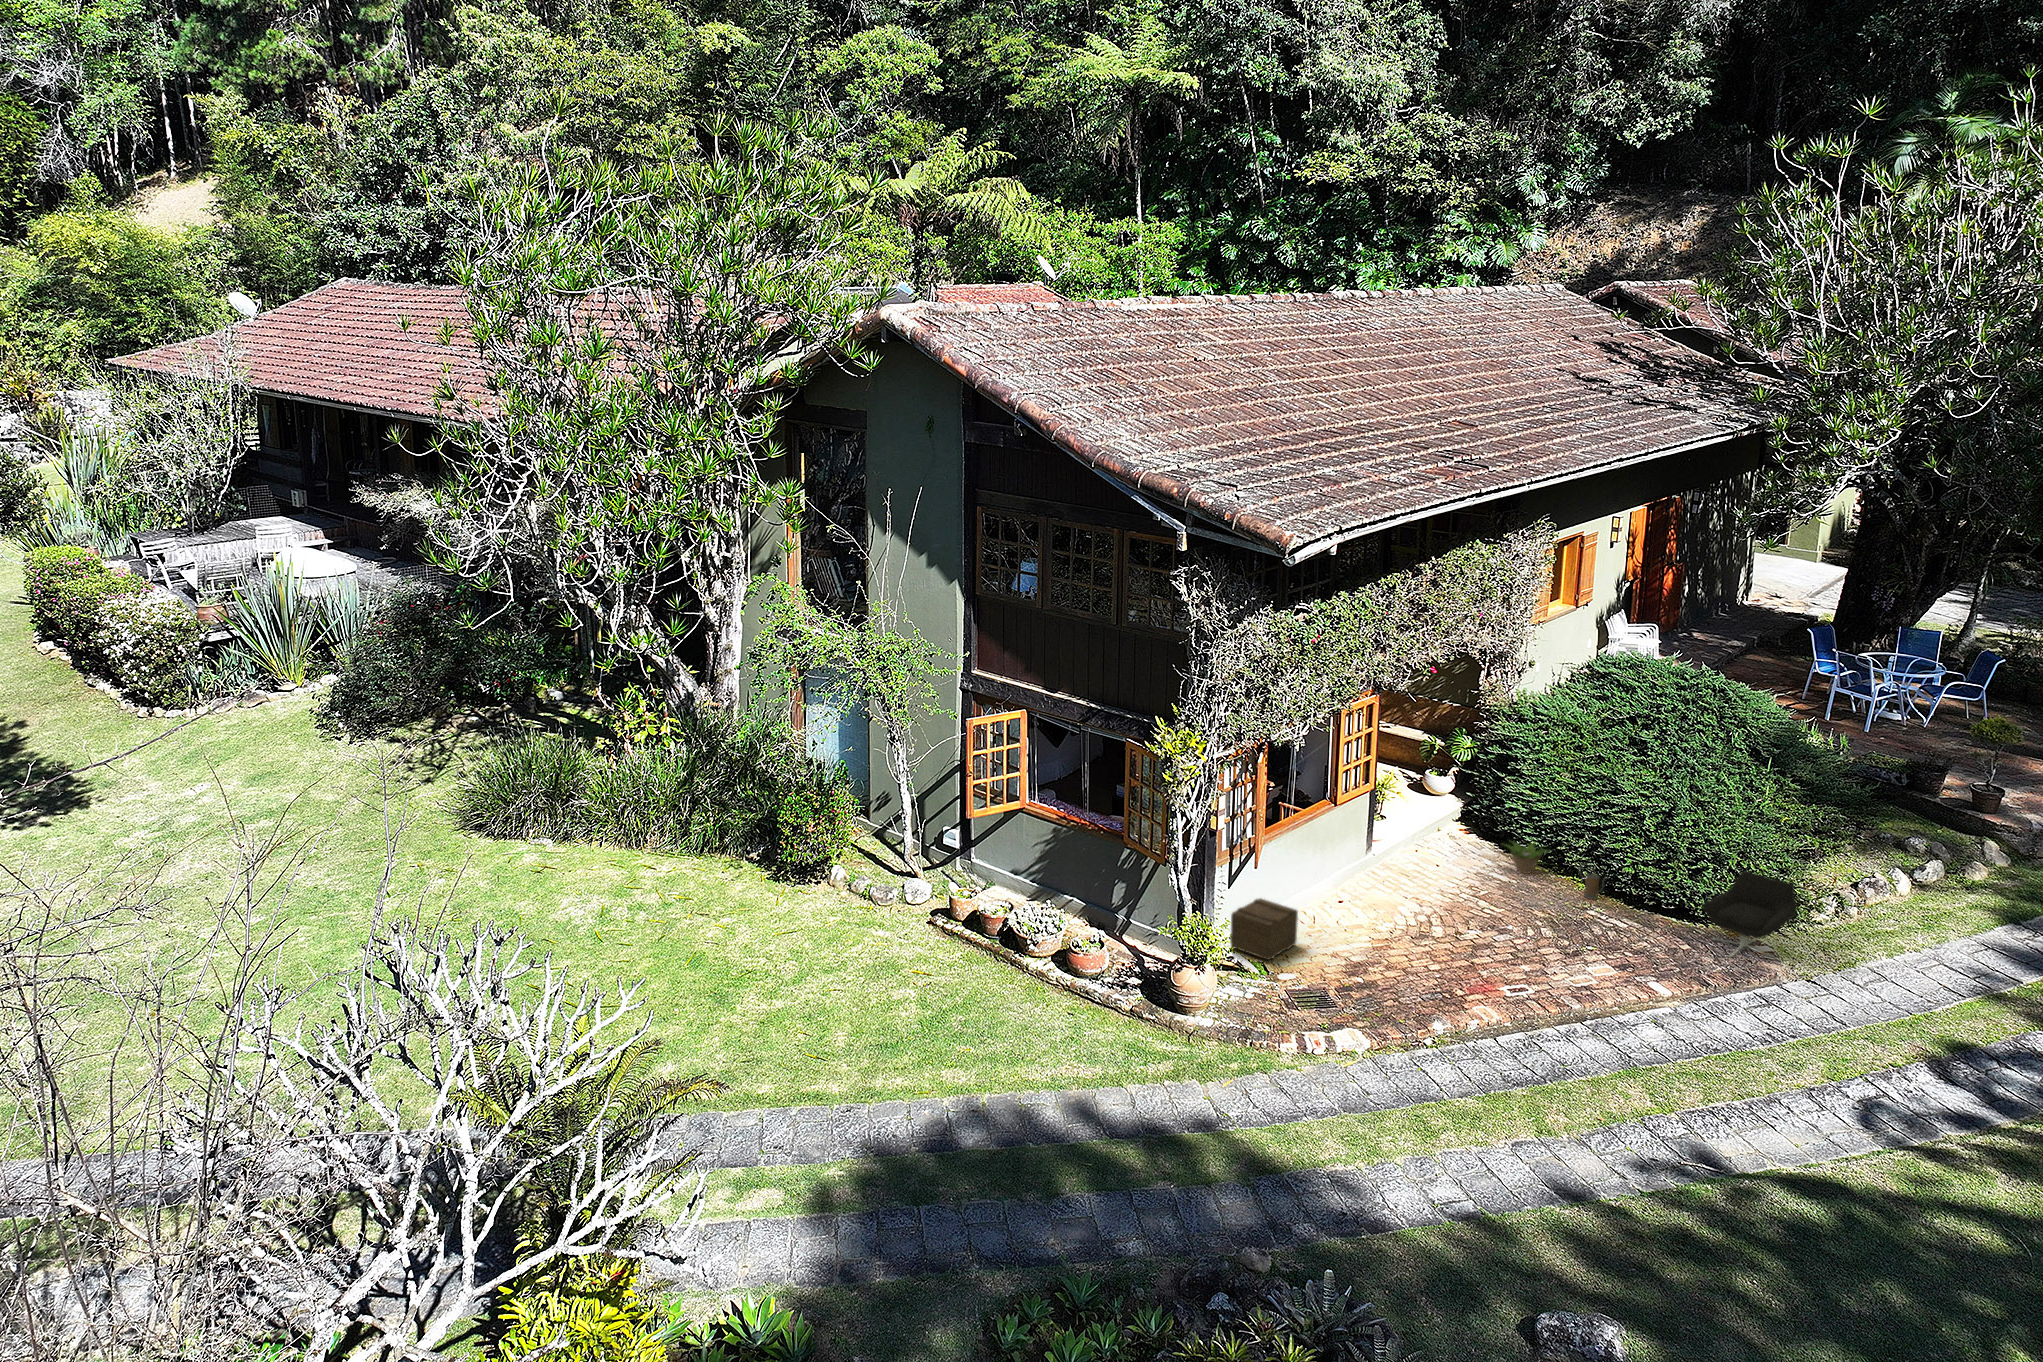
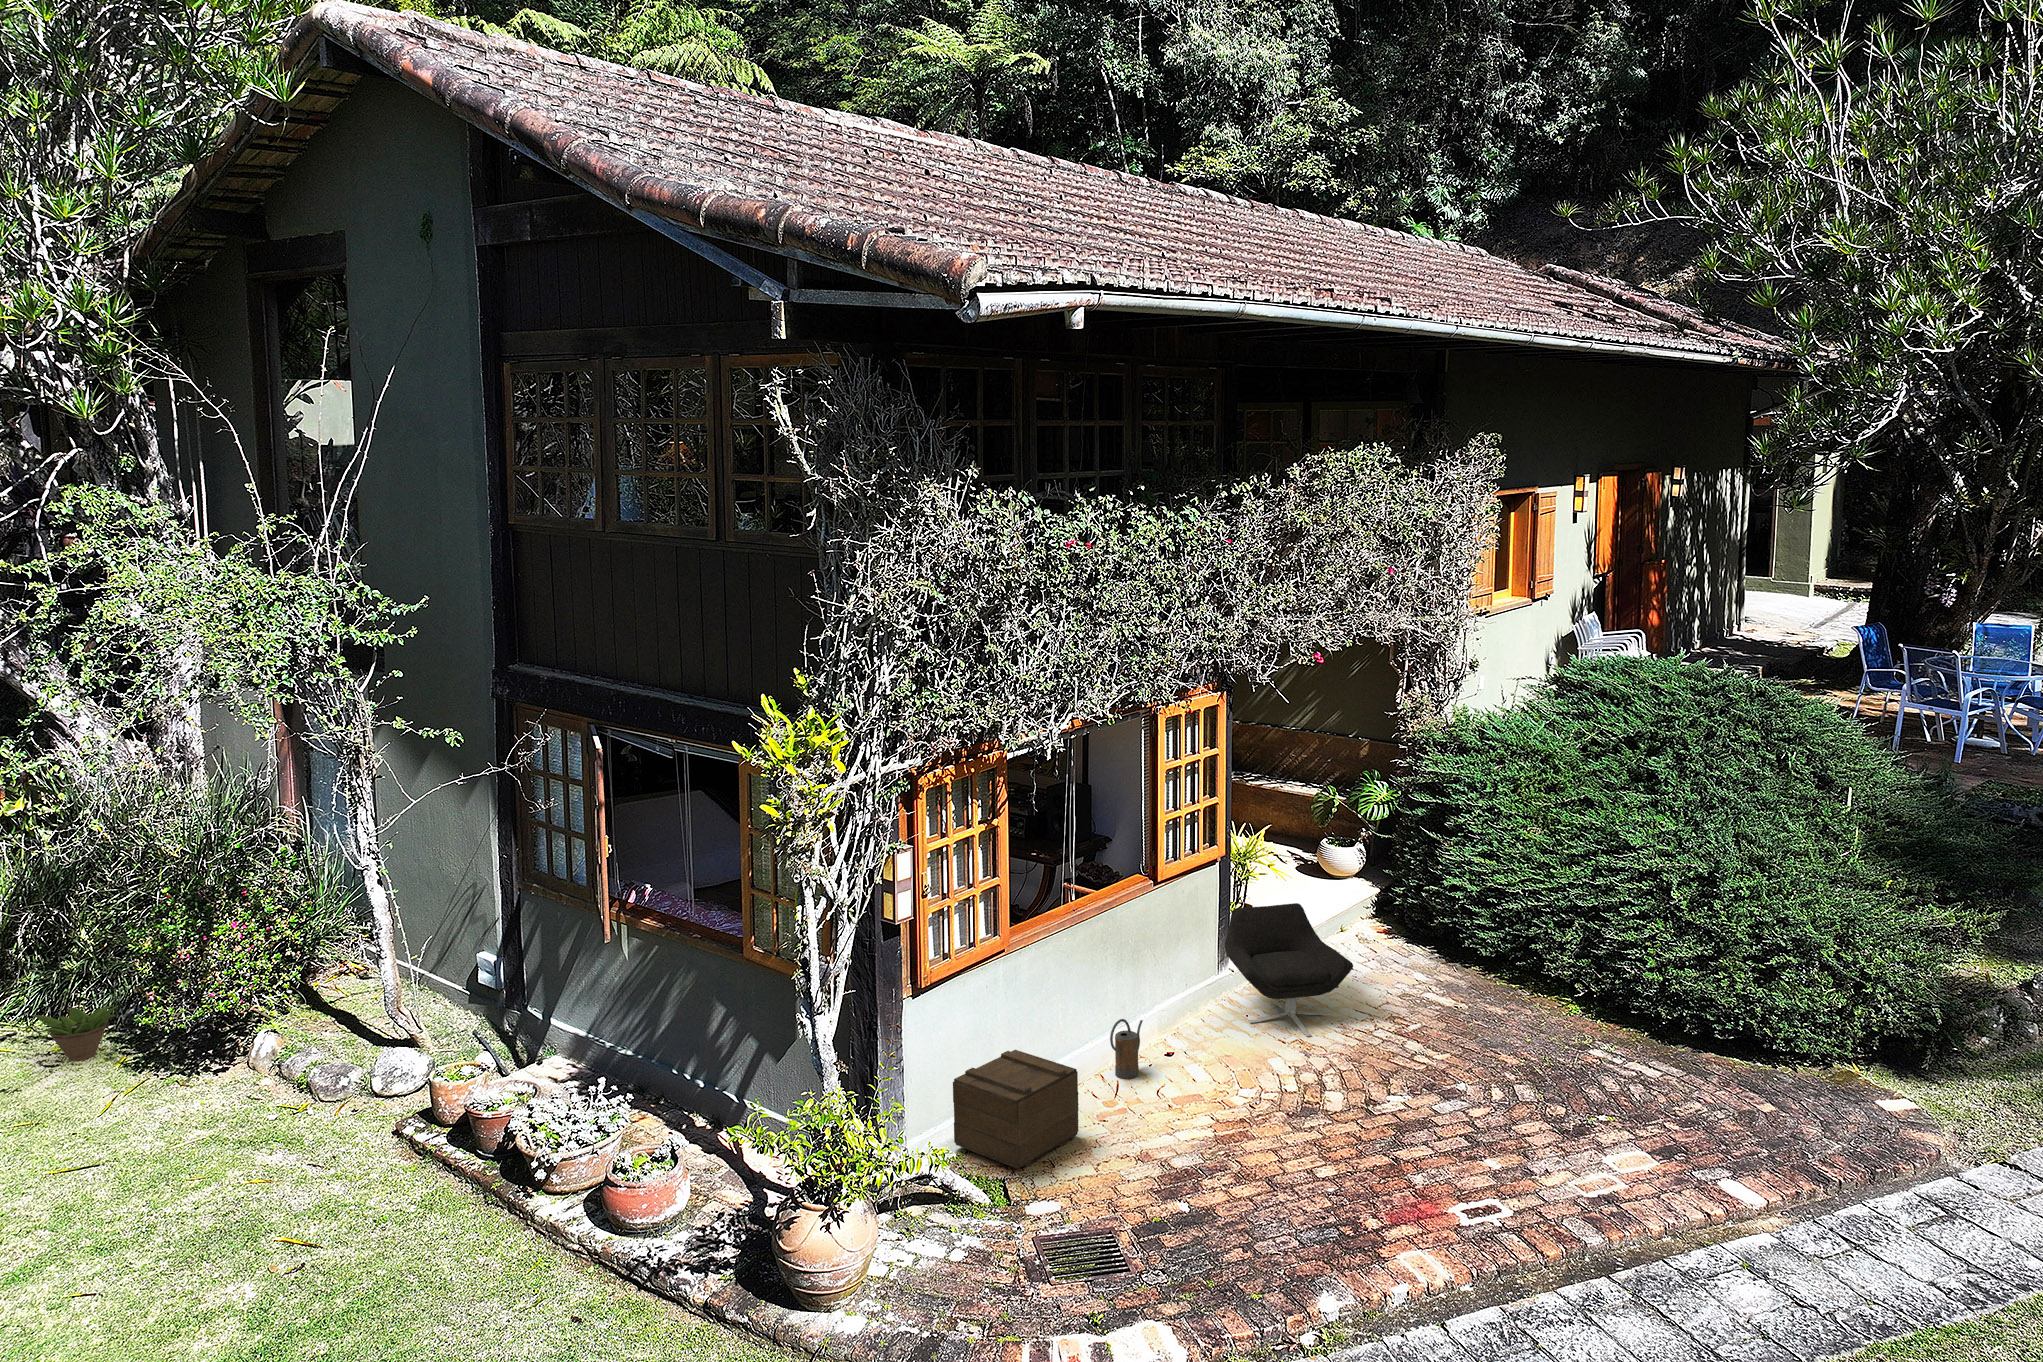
decorative plant: present [1506,842,1548,874] -> present [32,1005,119,1061]
watering can: present [1584,865,1602,900] -> present [1110,1019,1143,1079]
lounge chair: present [1701,870,1797,958] -> present [1224,903,1353,1036]

